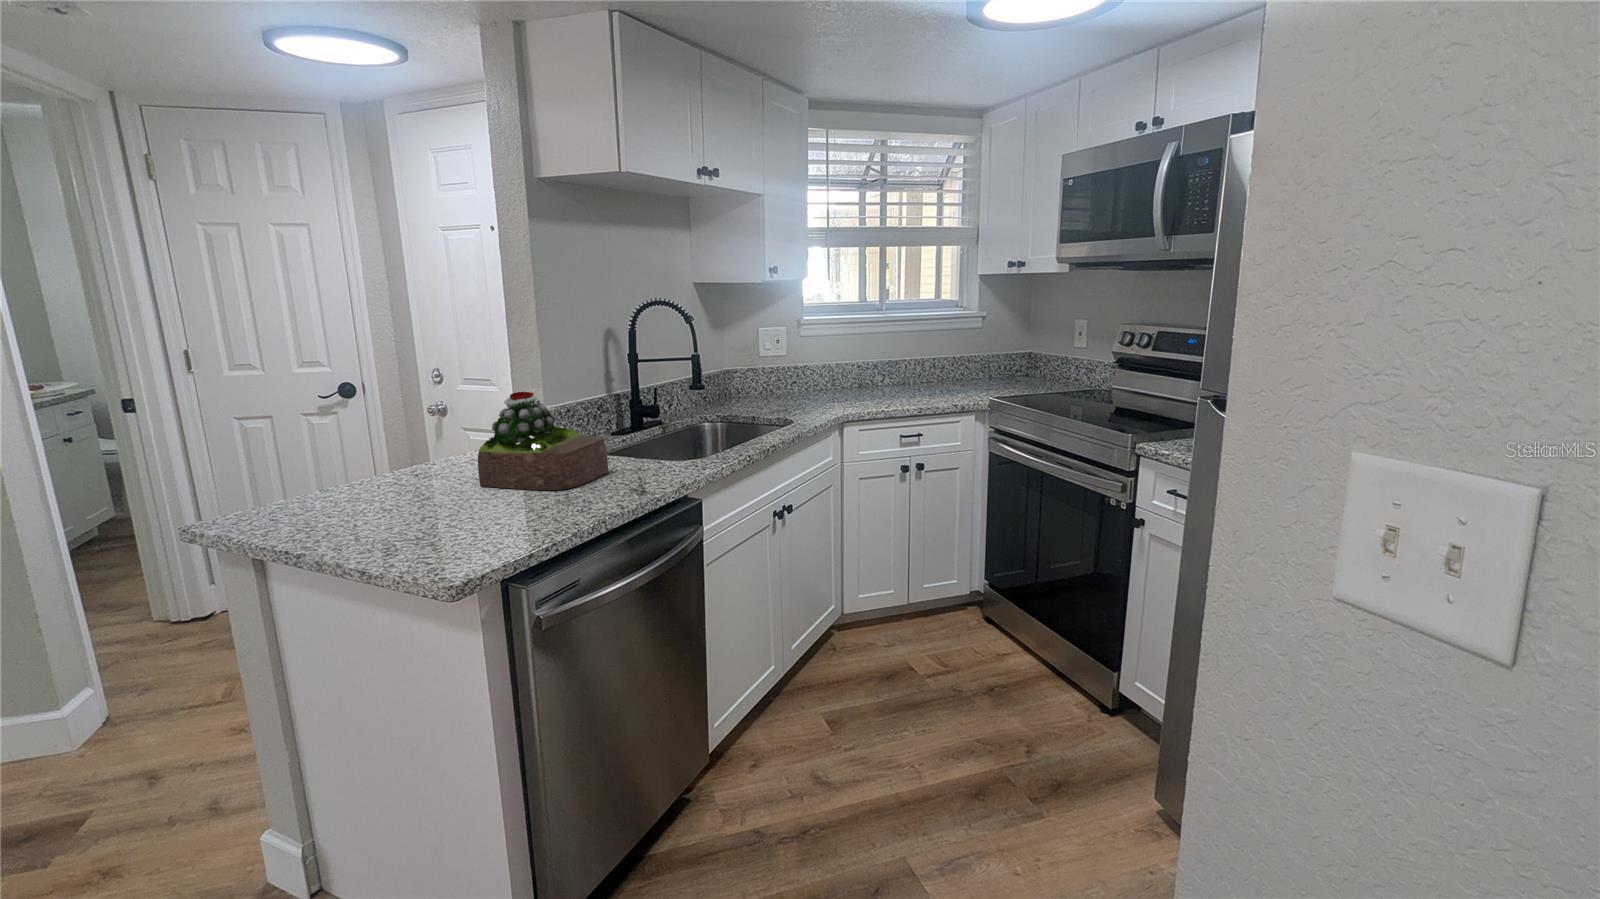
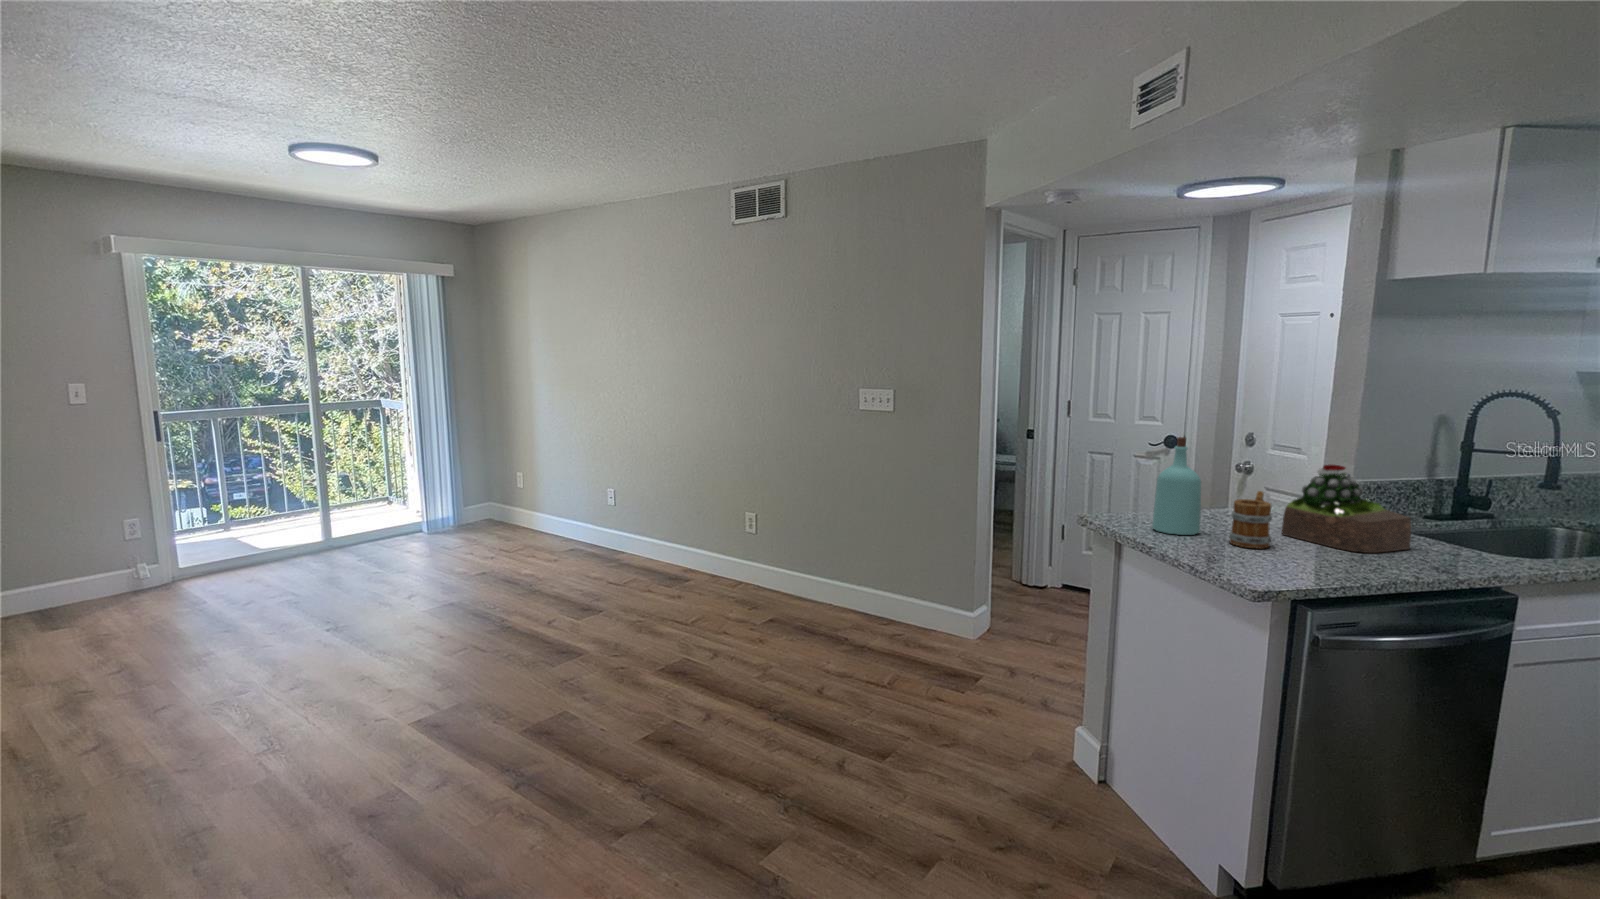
bottle: none [293,380,375,523] -> present [1152,437,1201,535]
mug: none [409,438,467,518] -> present [1229,491,1272,549]

